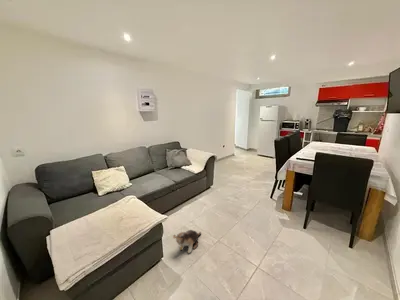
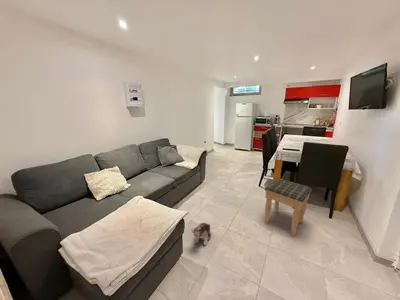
footstool: none [262,192,319,260] -> present [265,179,312,236]

